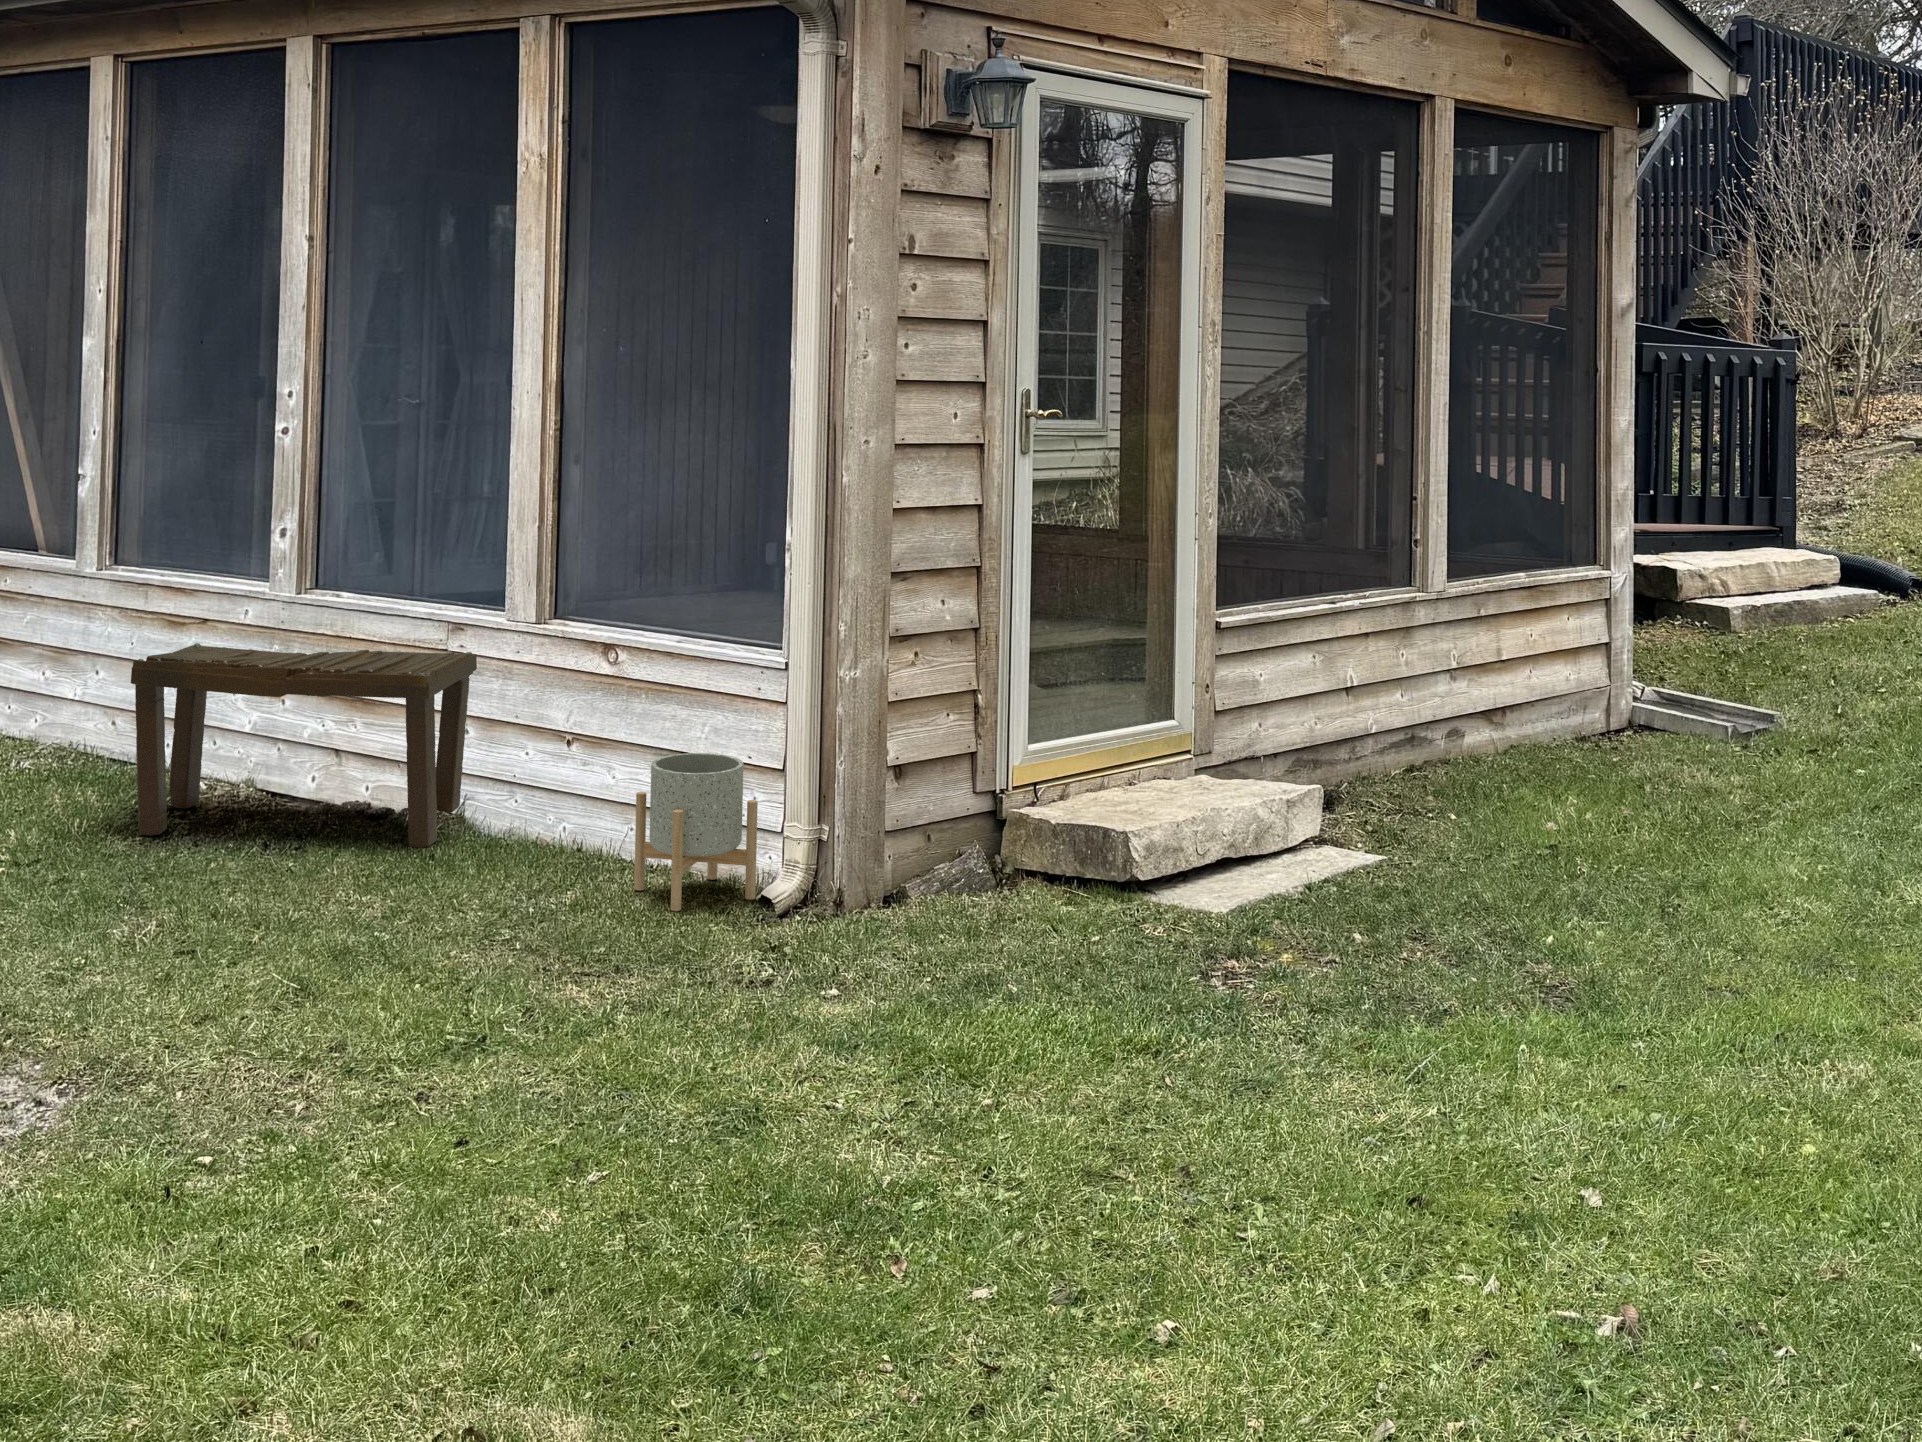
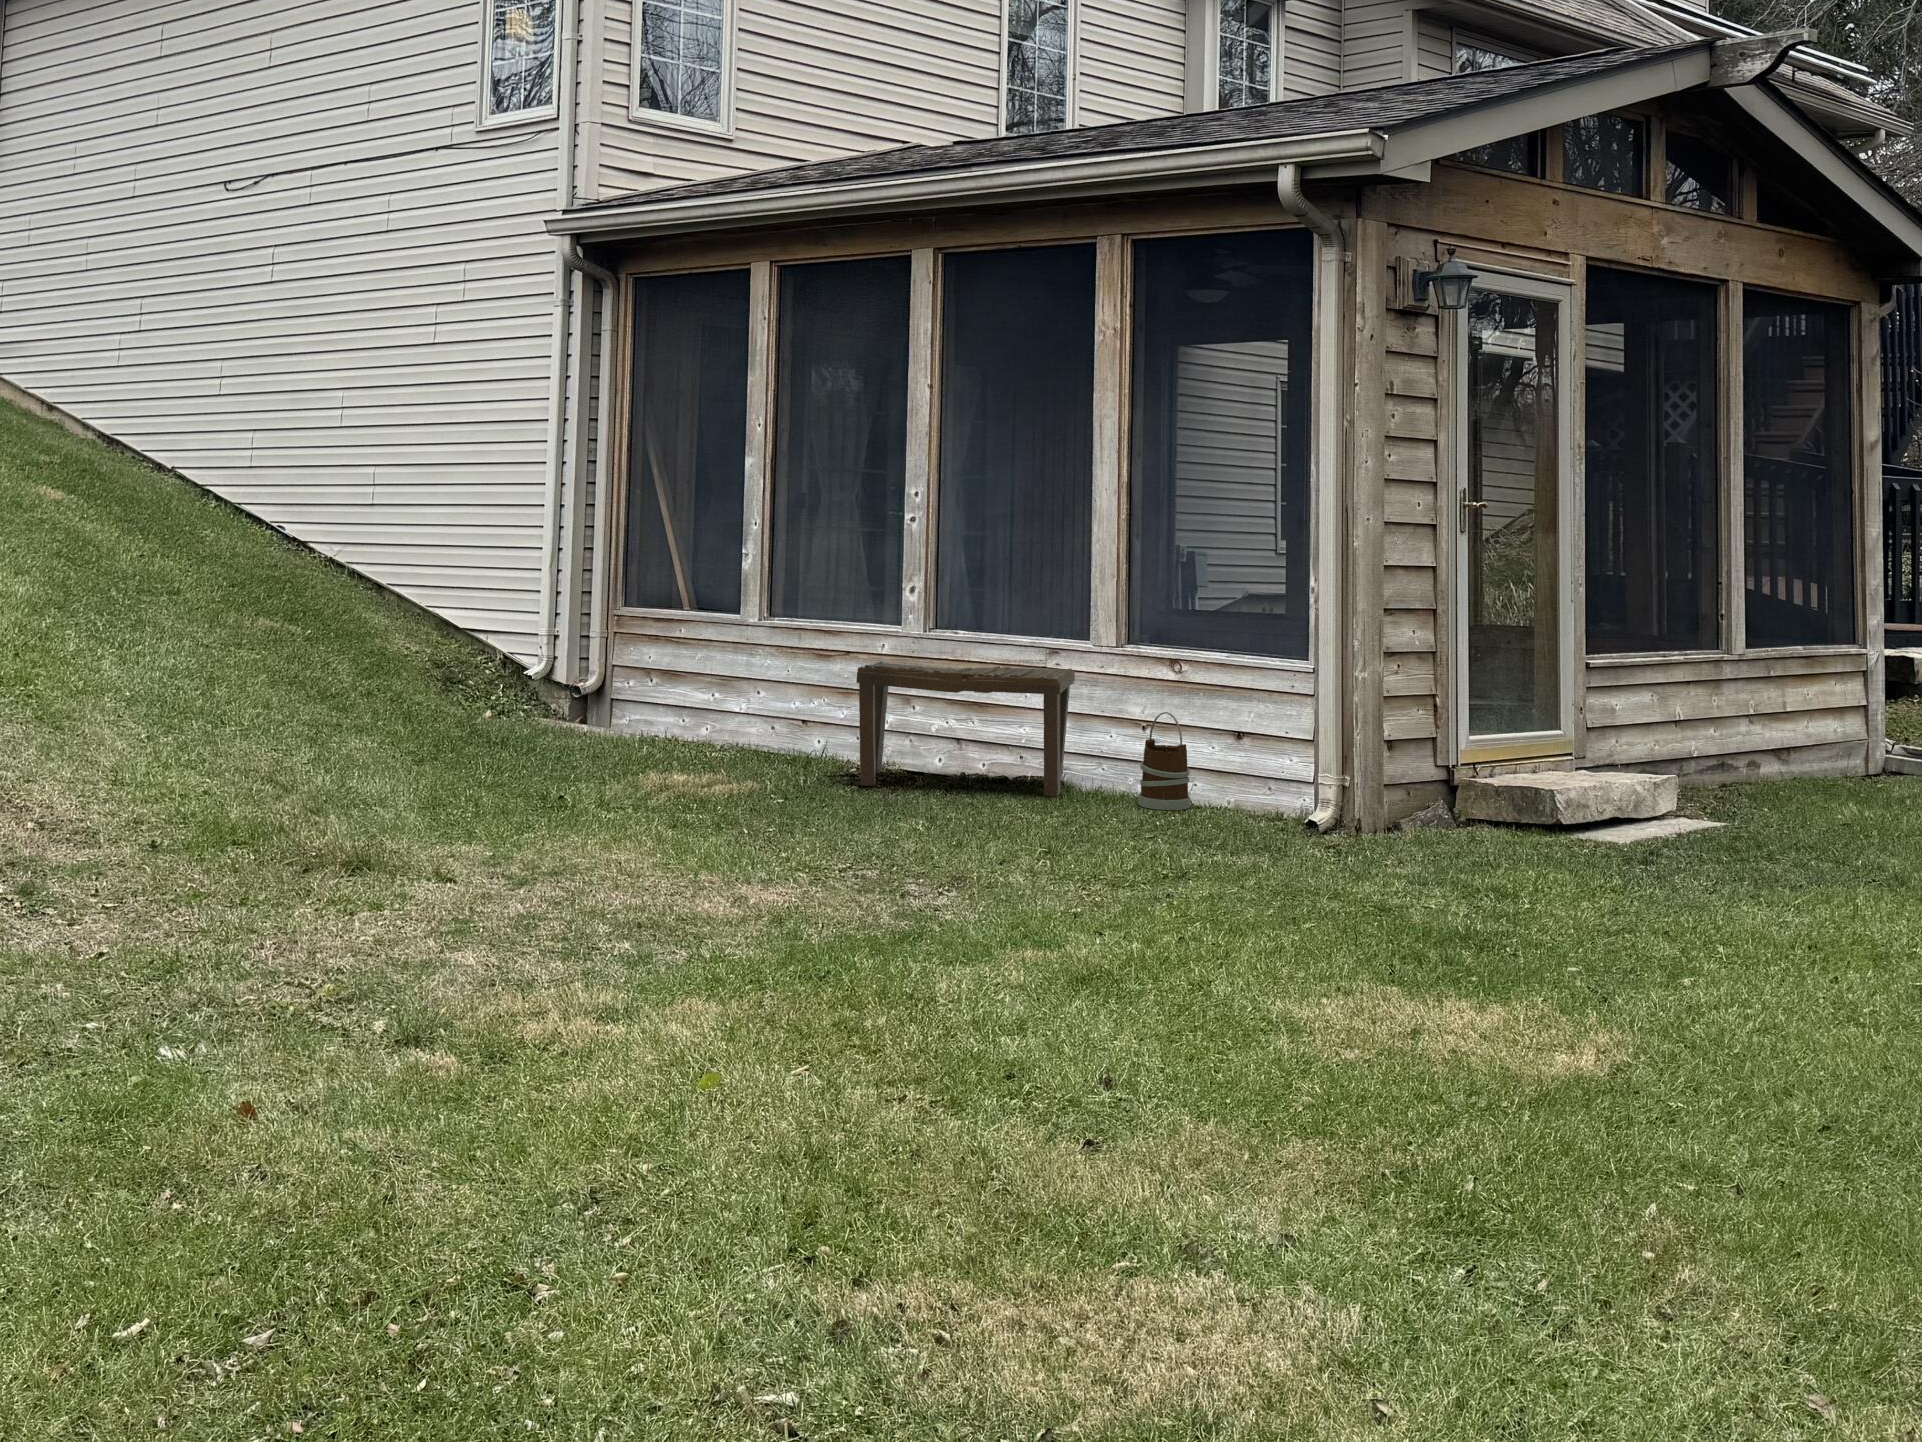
wooden bucket: none [539,724,617,870] -> present [1138,712,1191,810]
planter: present [634,753,758,911] -> none [1216,730,1302,830]

